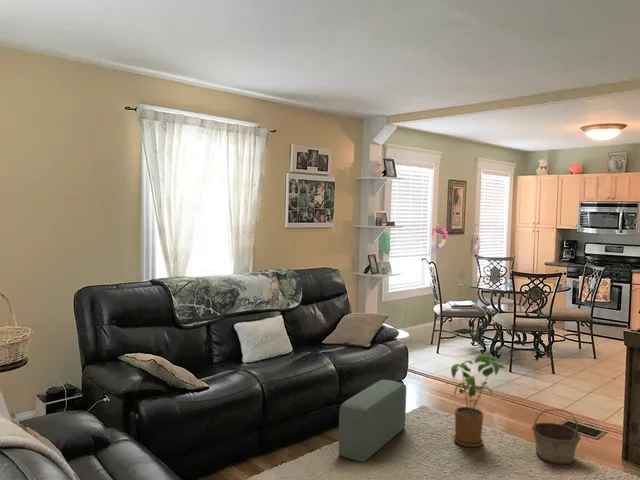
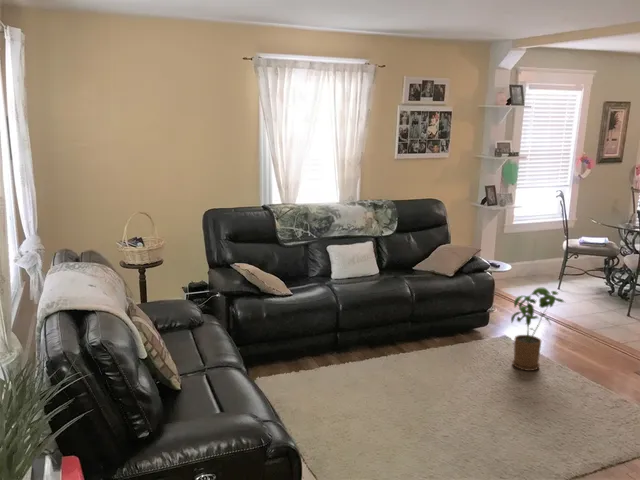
pouf: present [339,380,406,462] -> none [400,305,476,368]
basket: present [532,409,581,464] -> none [583,343,630,394]

